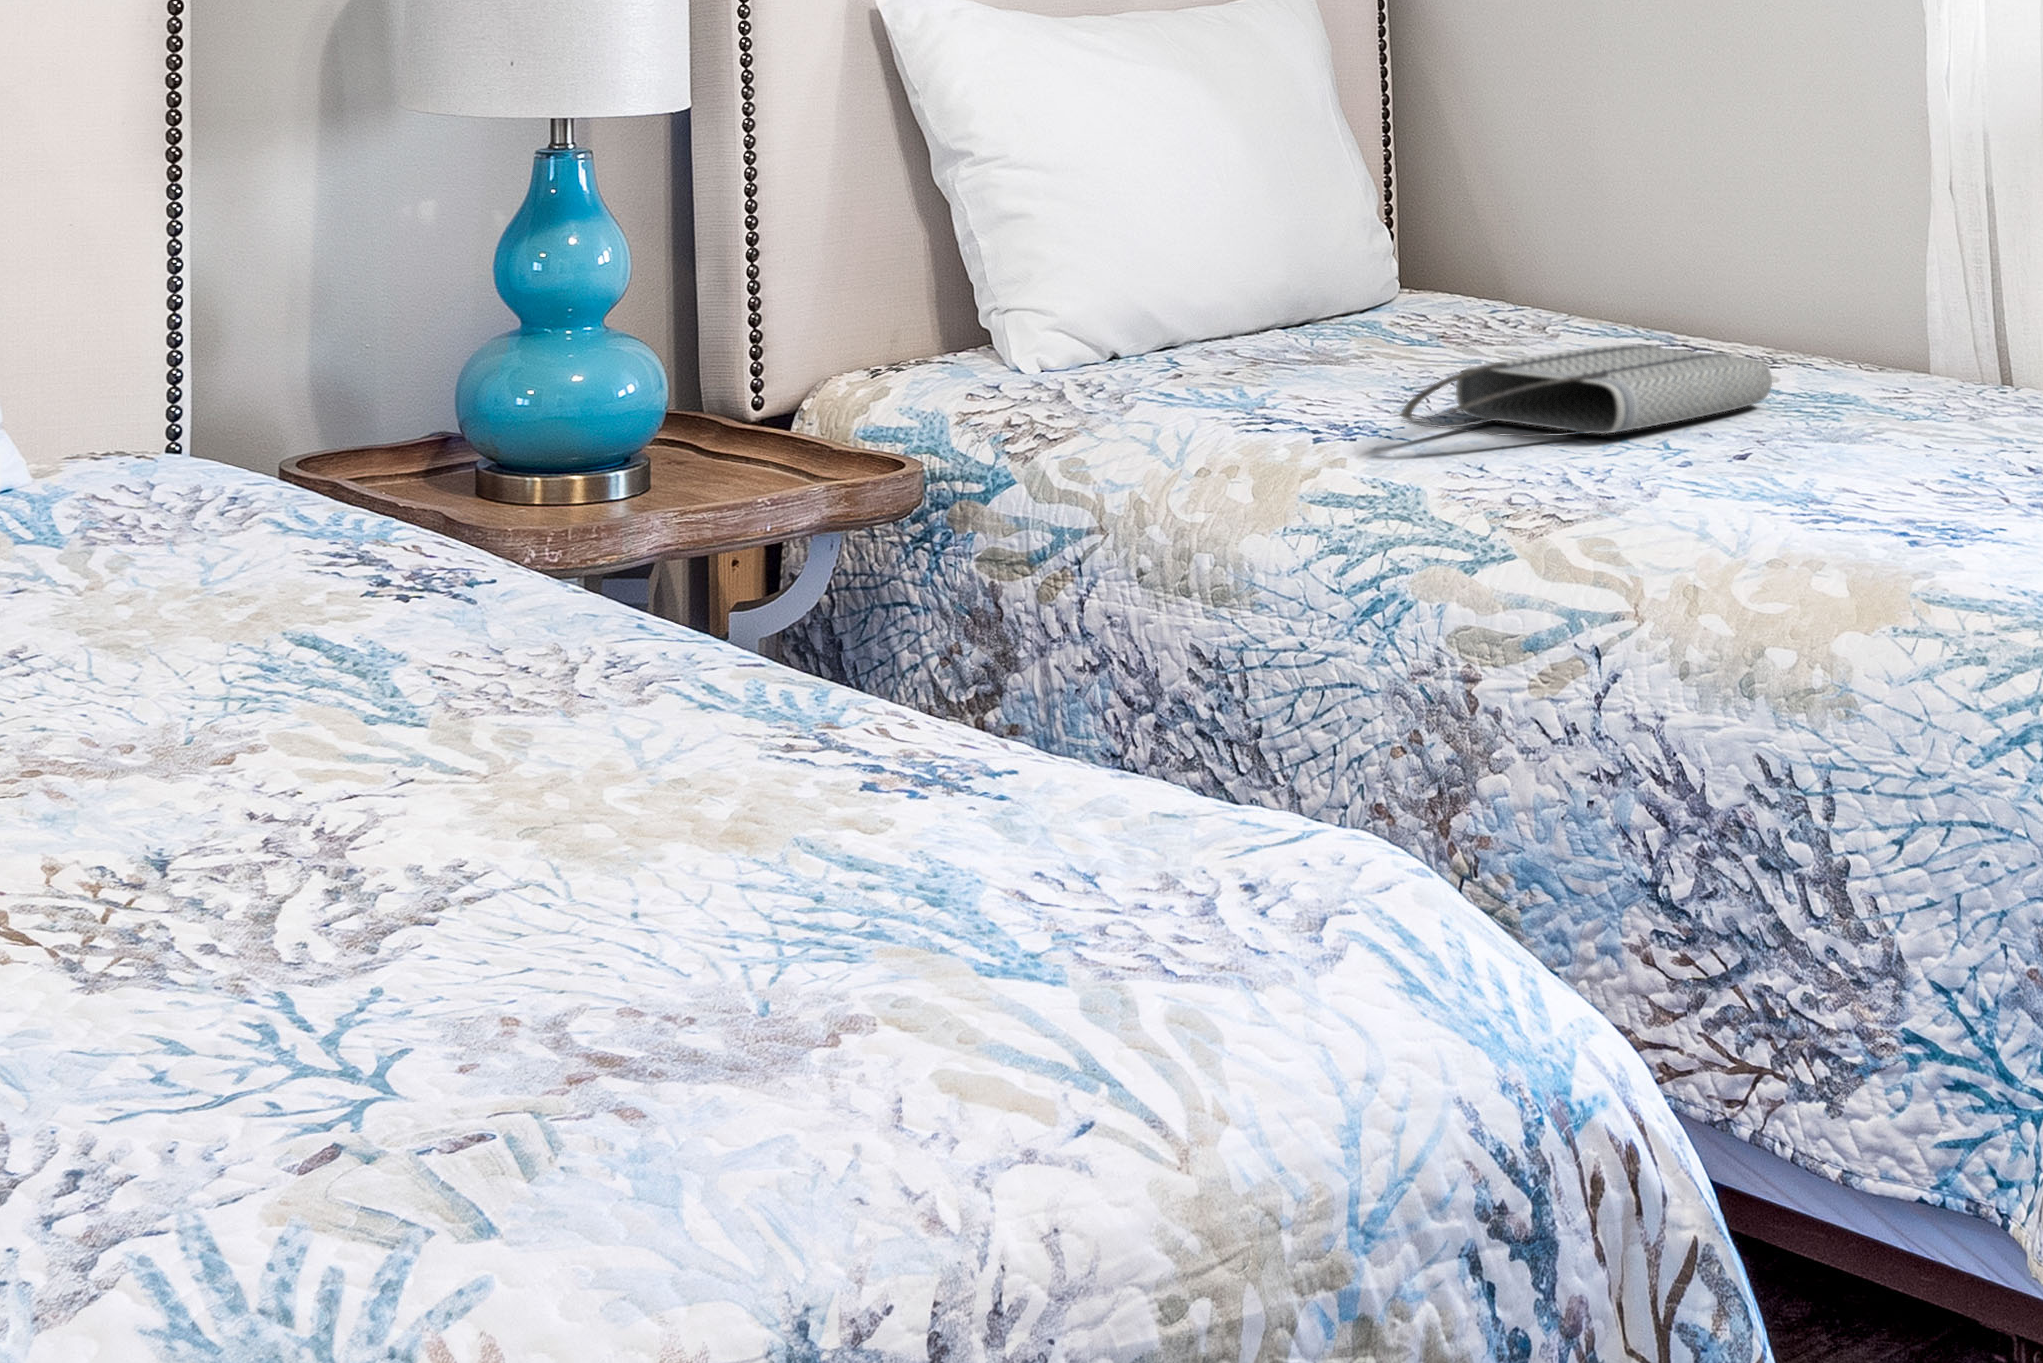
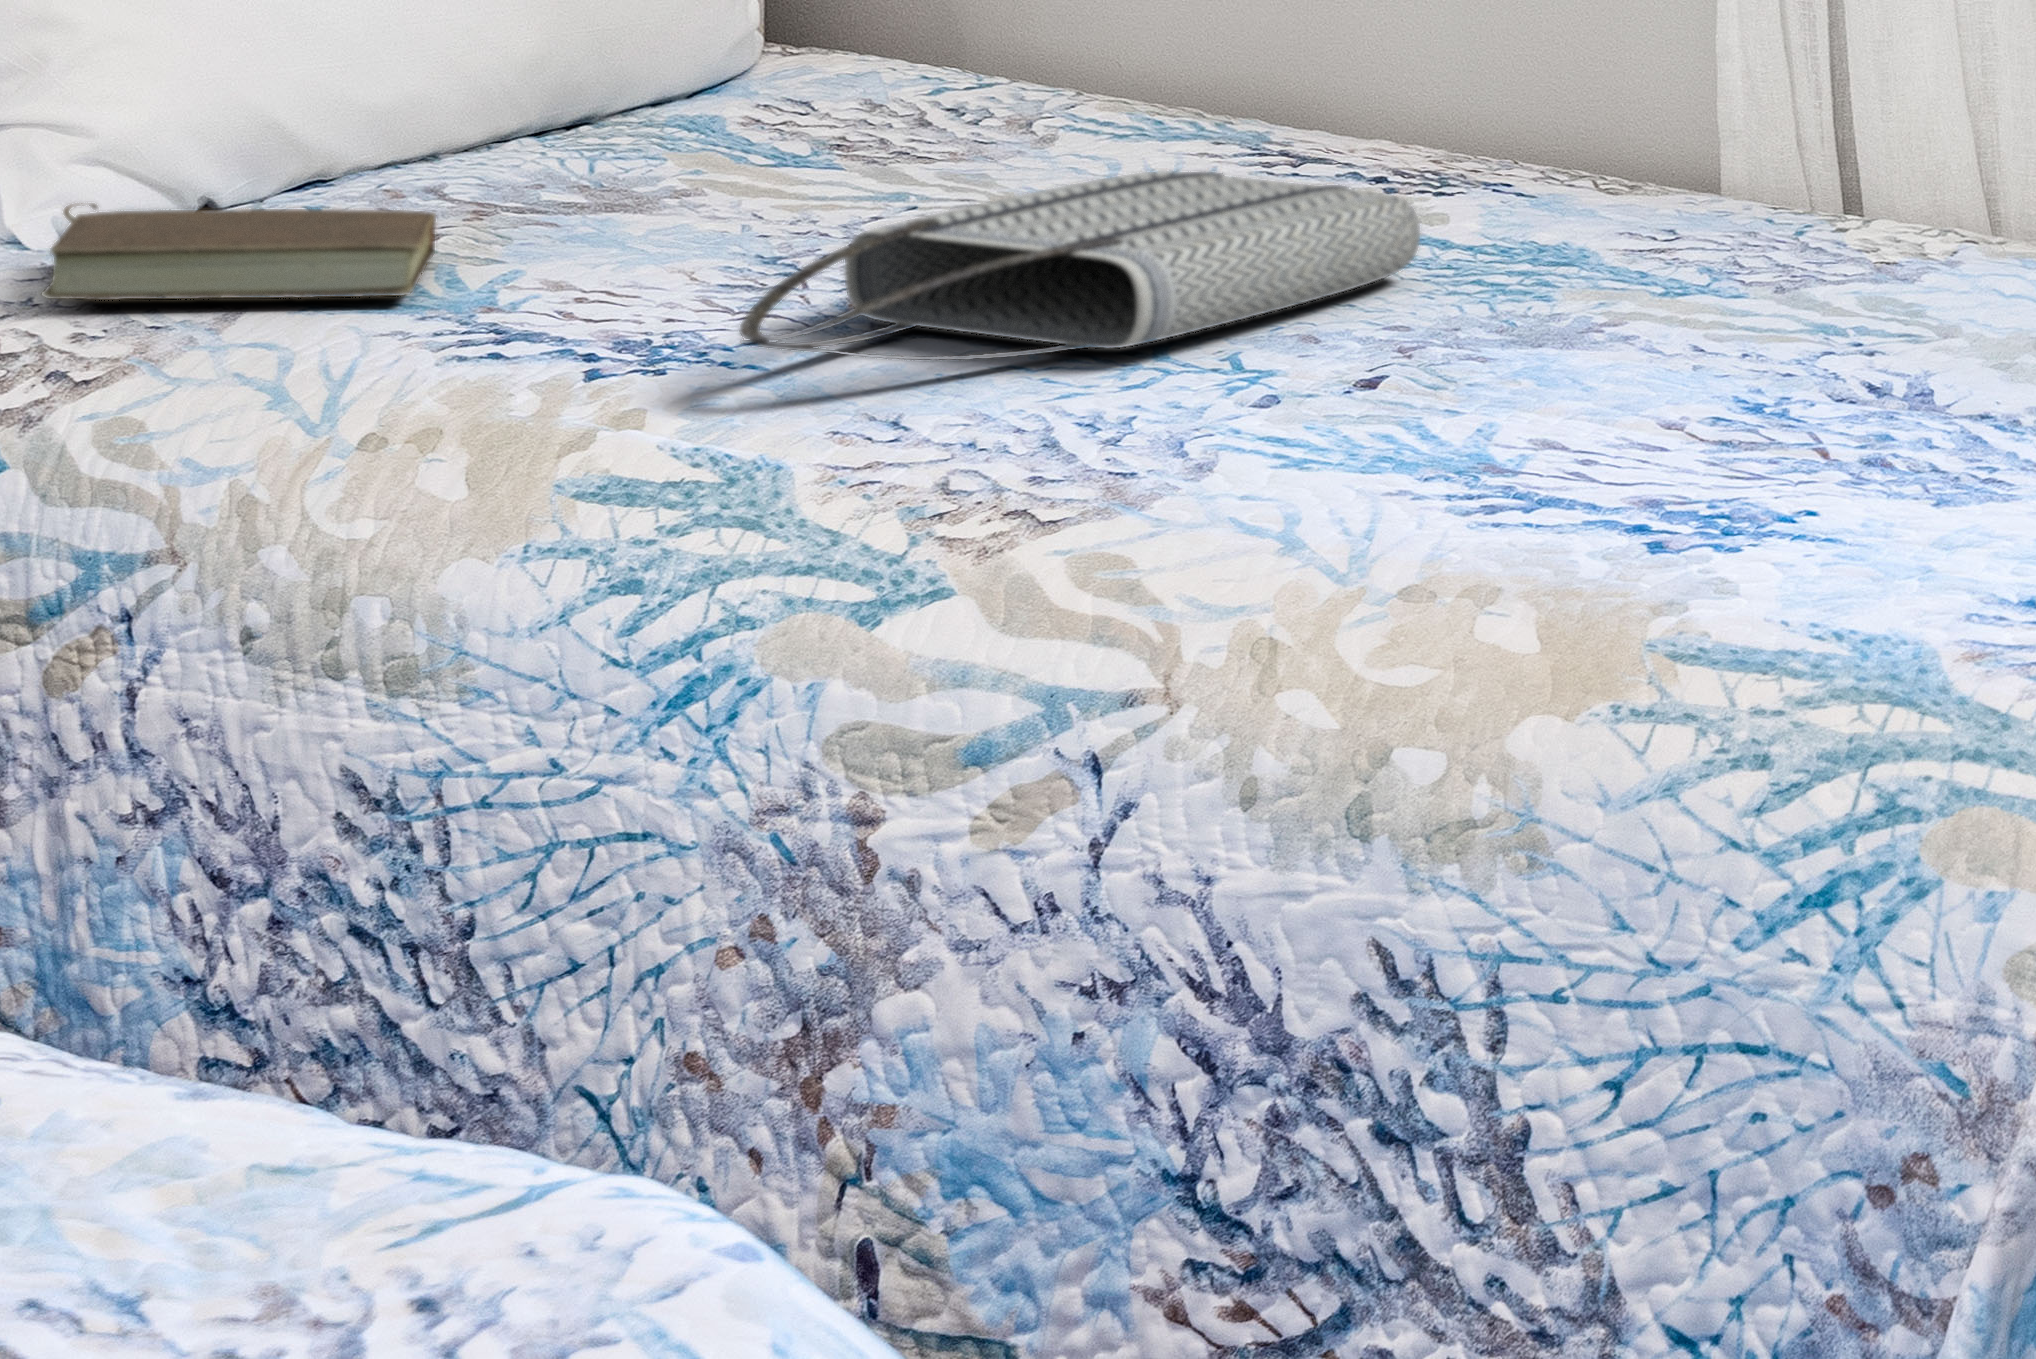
book: none [1035,348,1239,398] -> present [42,203,436,300]

